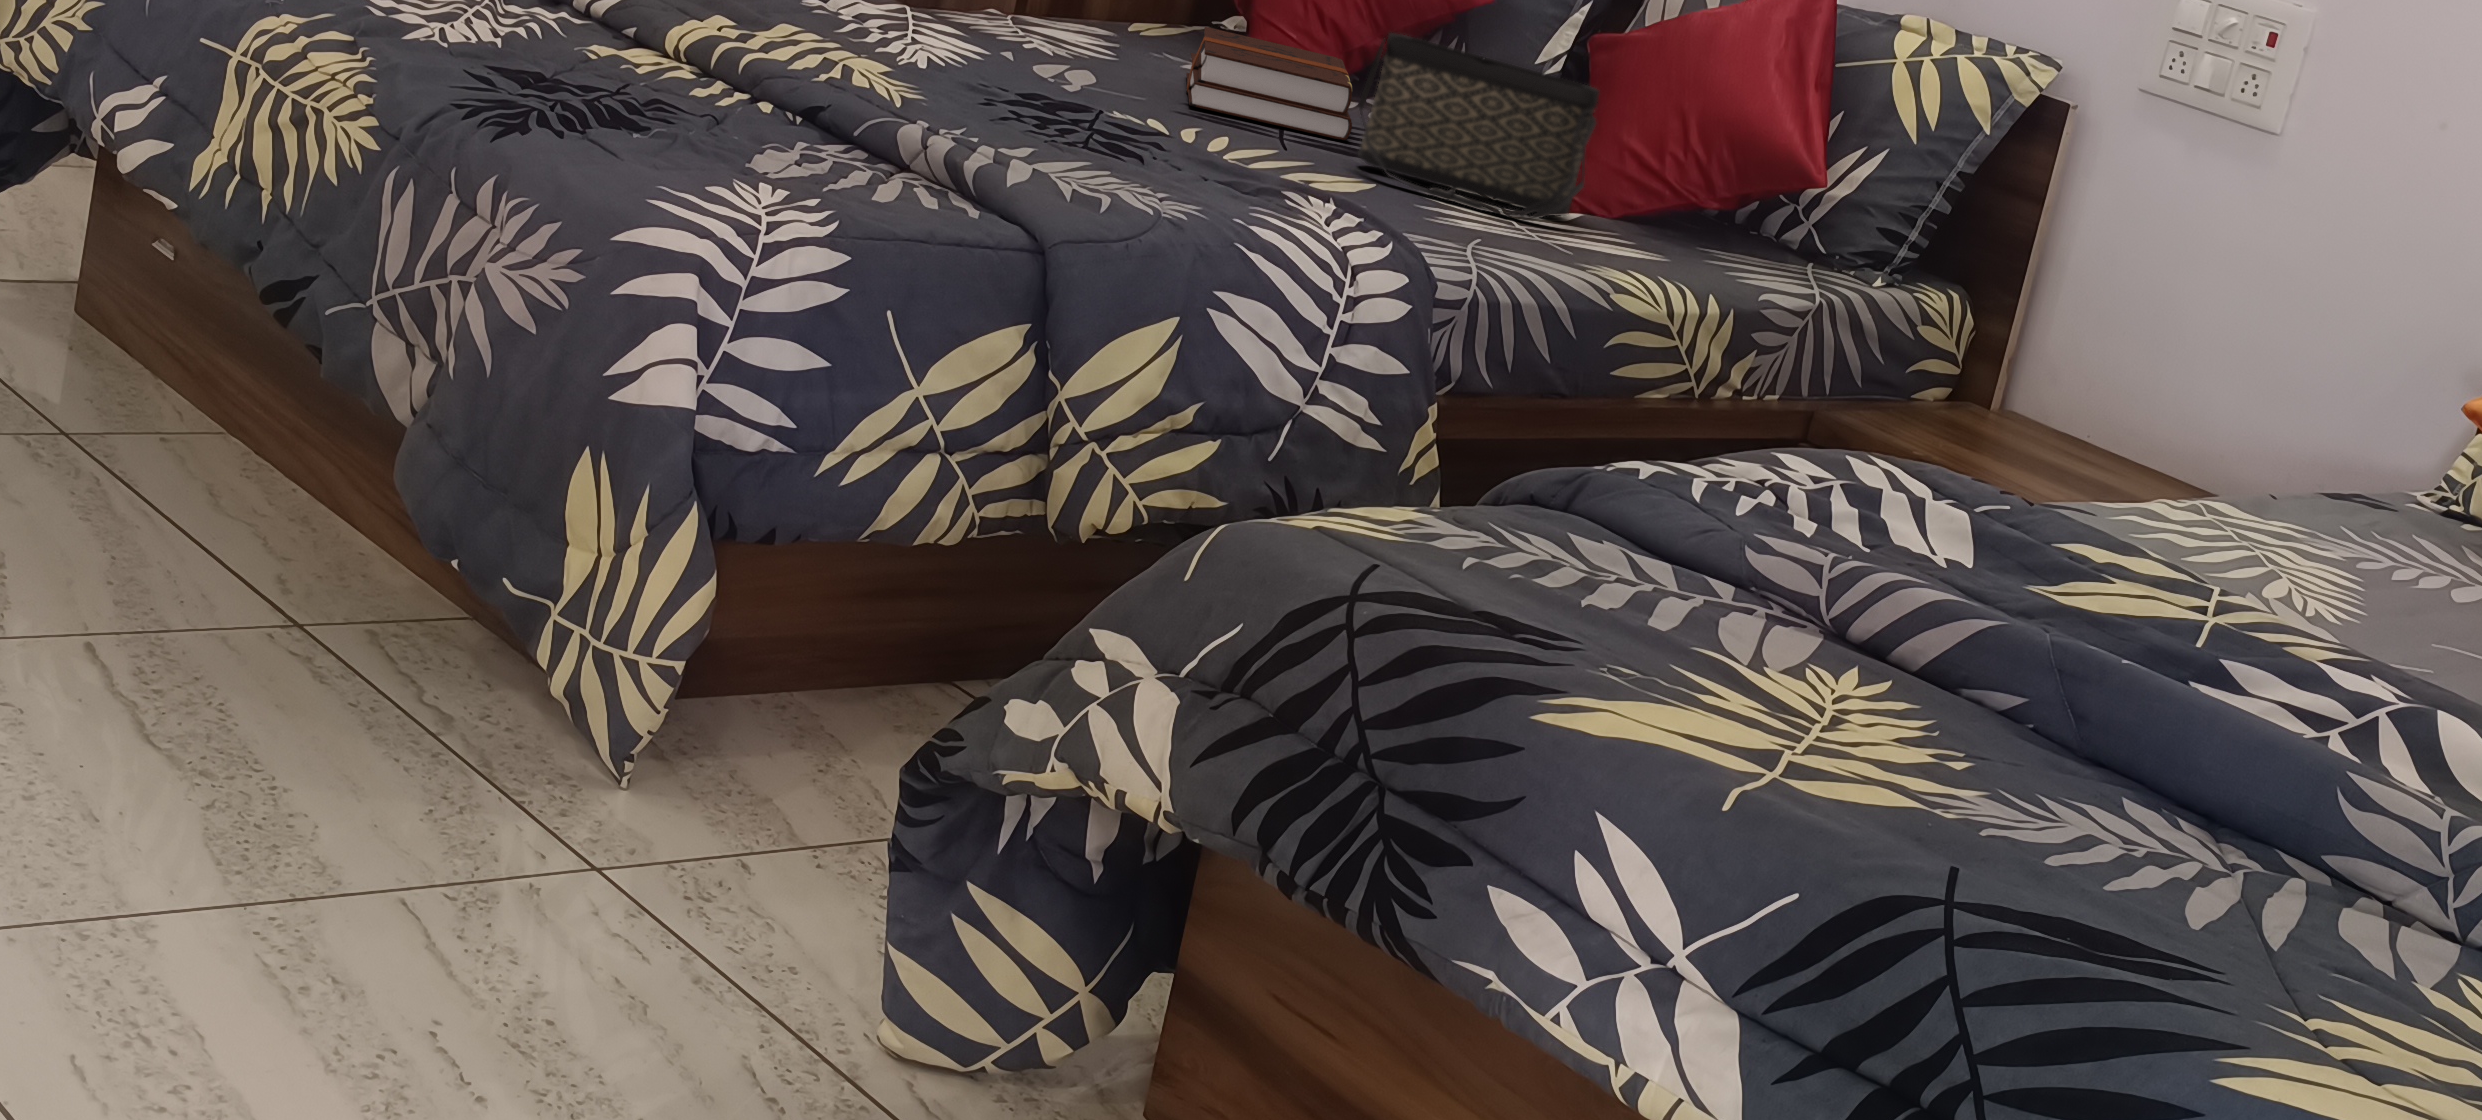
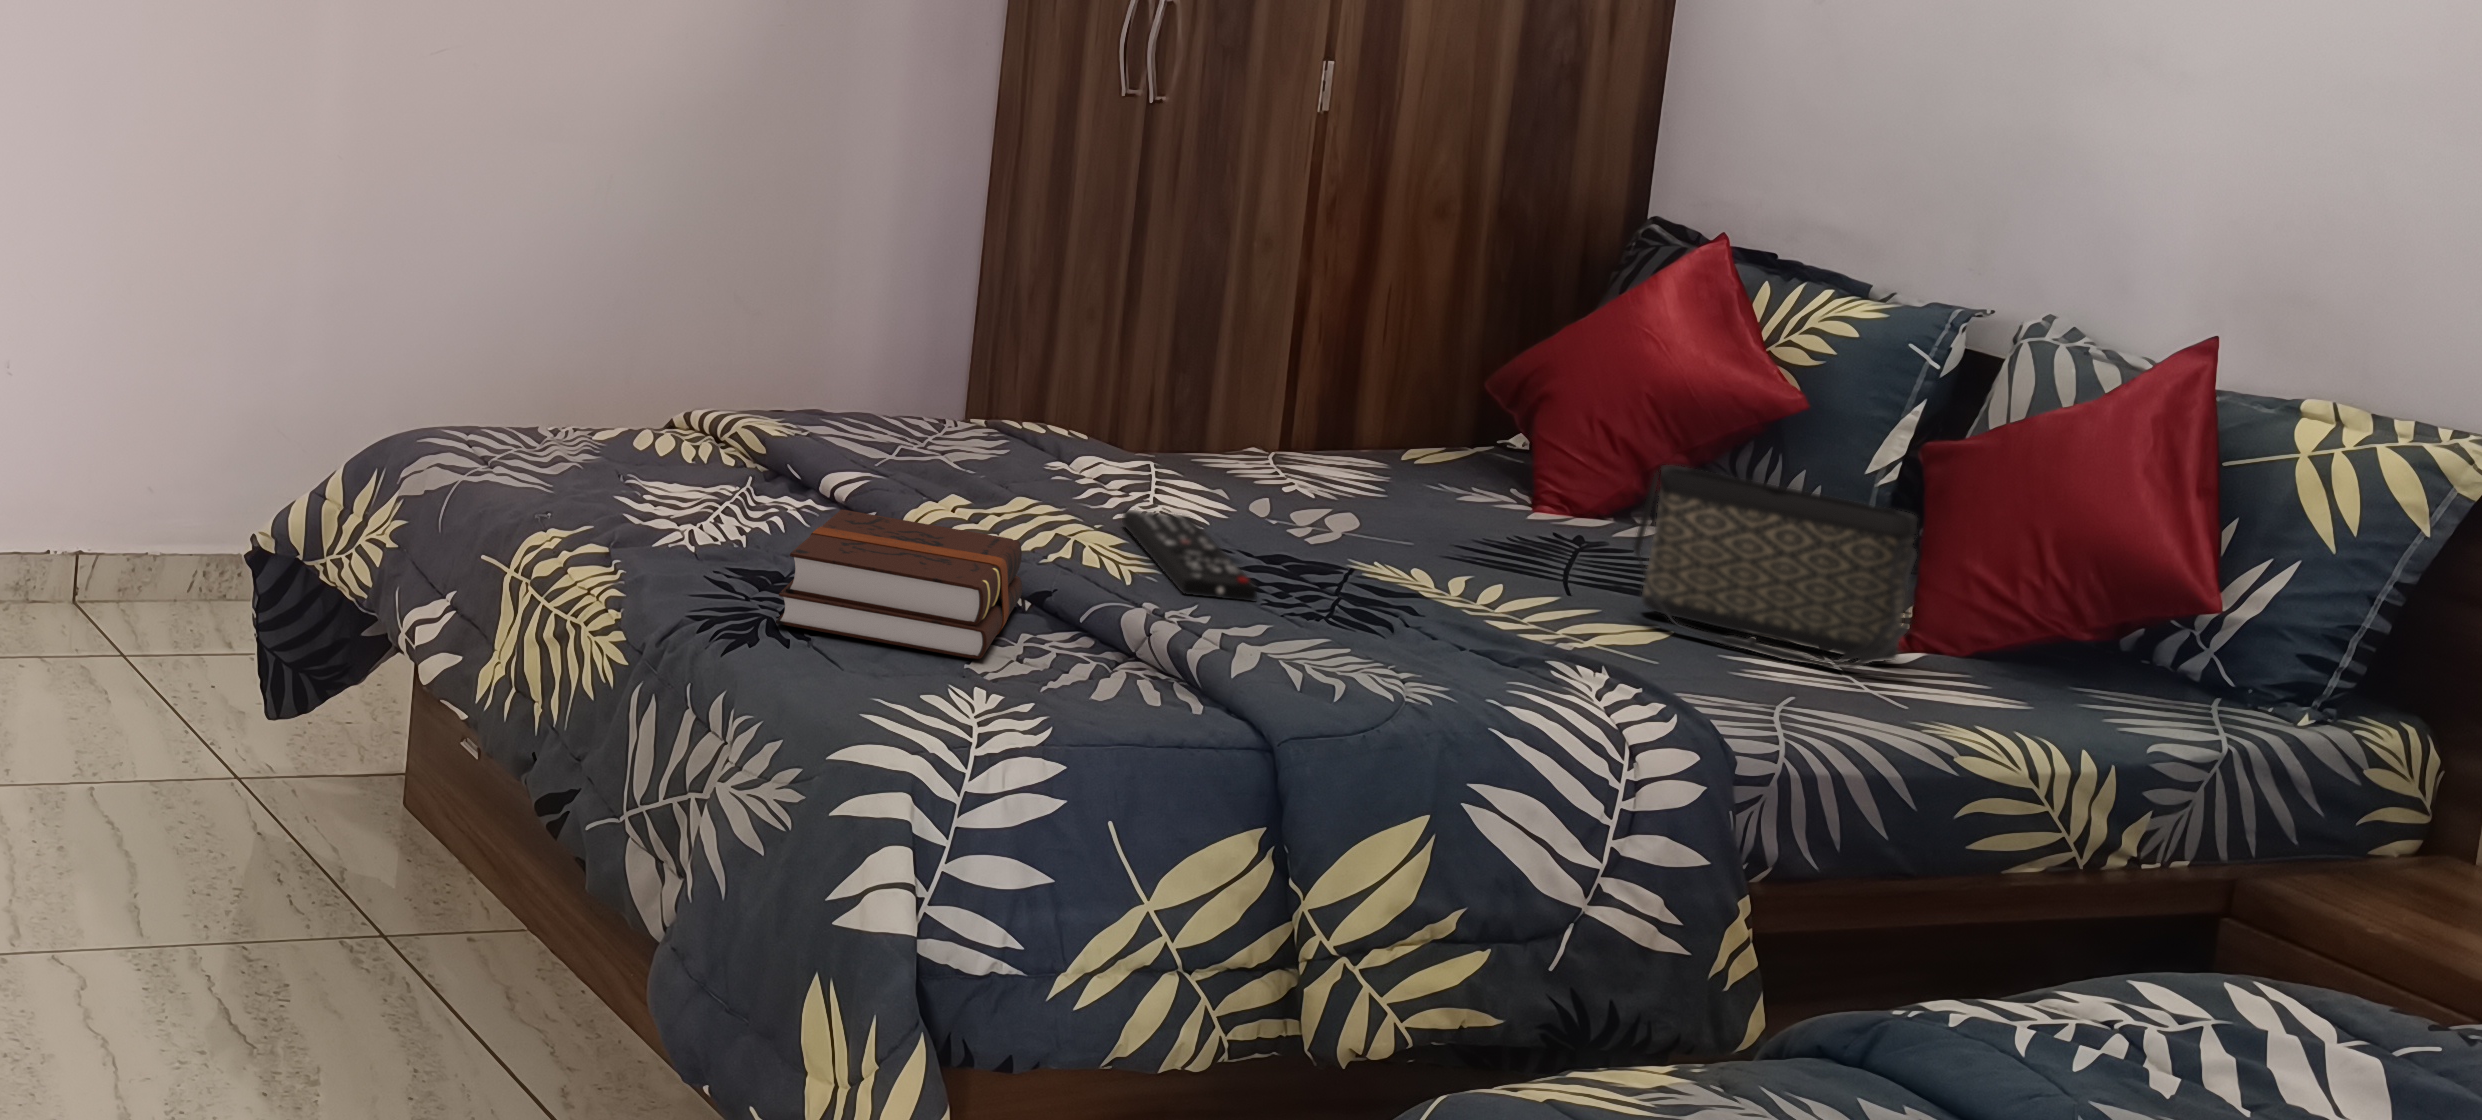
hardback book: present [1186,27,1352,140] -> present [776,509,1022,659]
remote control: none [883,43,1021,131] -> present [1122,510,1257,601]

